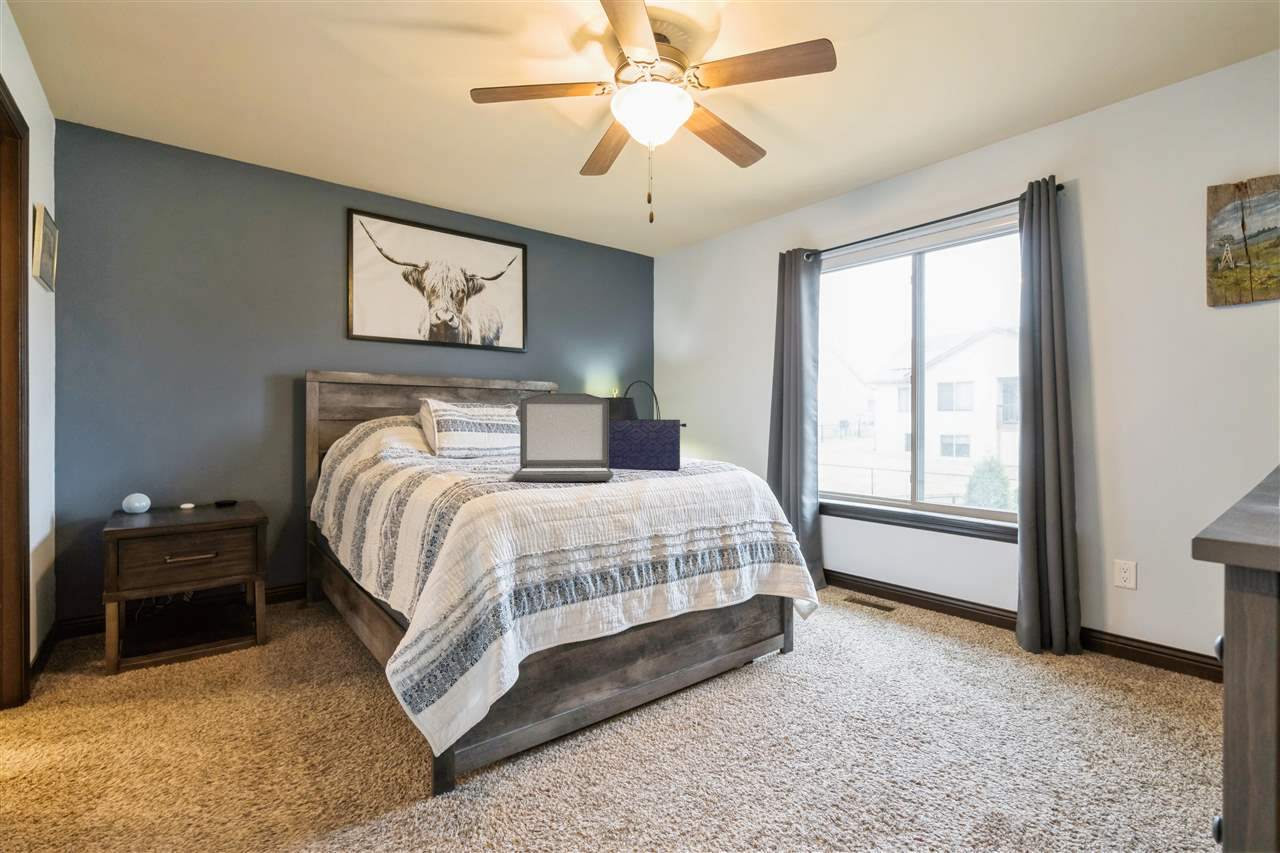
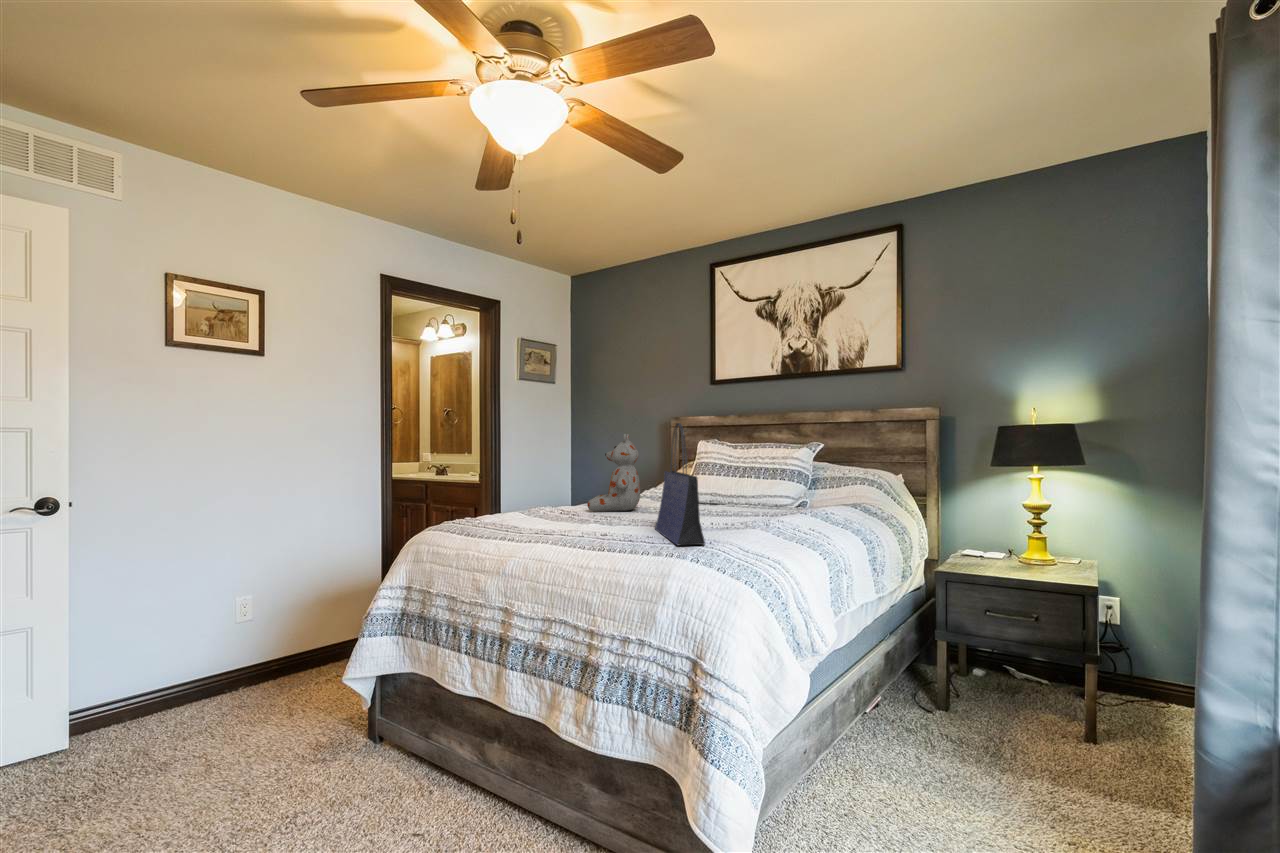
stuffed bear: none [452,388,518,467] -> present [587,434,640,511]
laptop: present [514,393,614,482] -> none [479,443,583,539]

